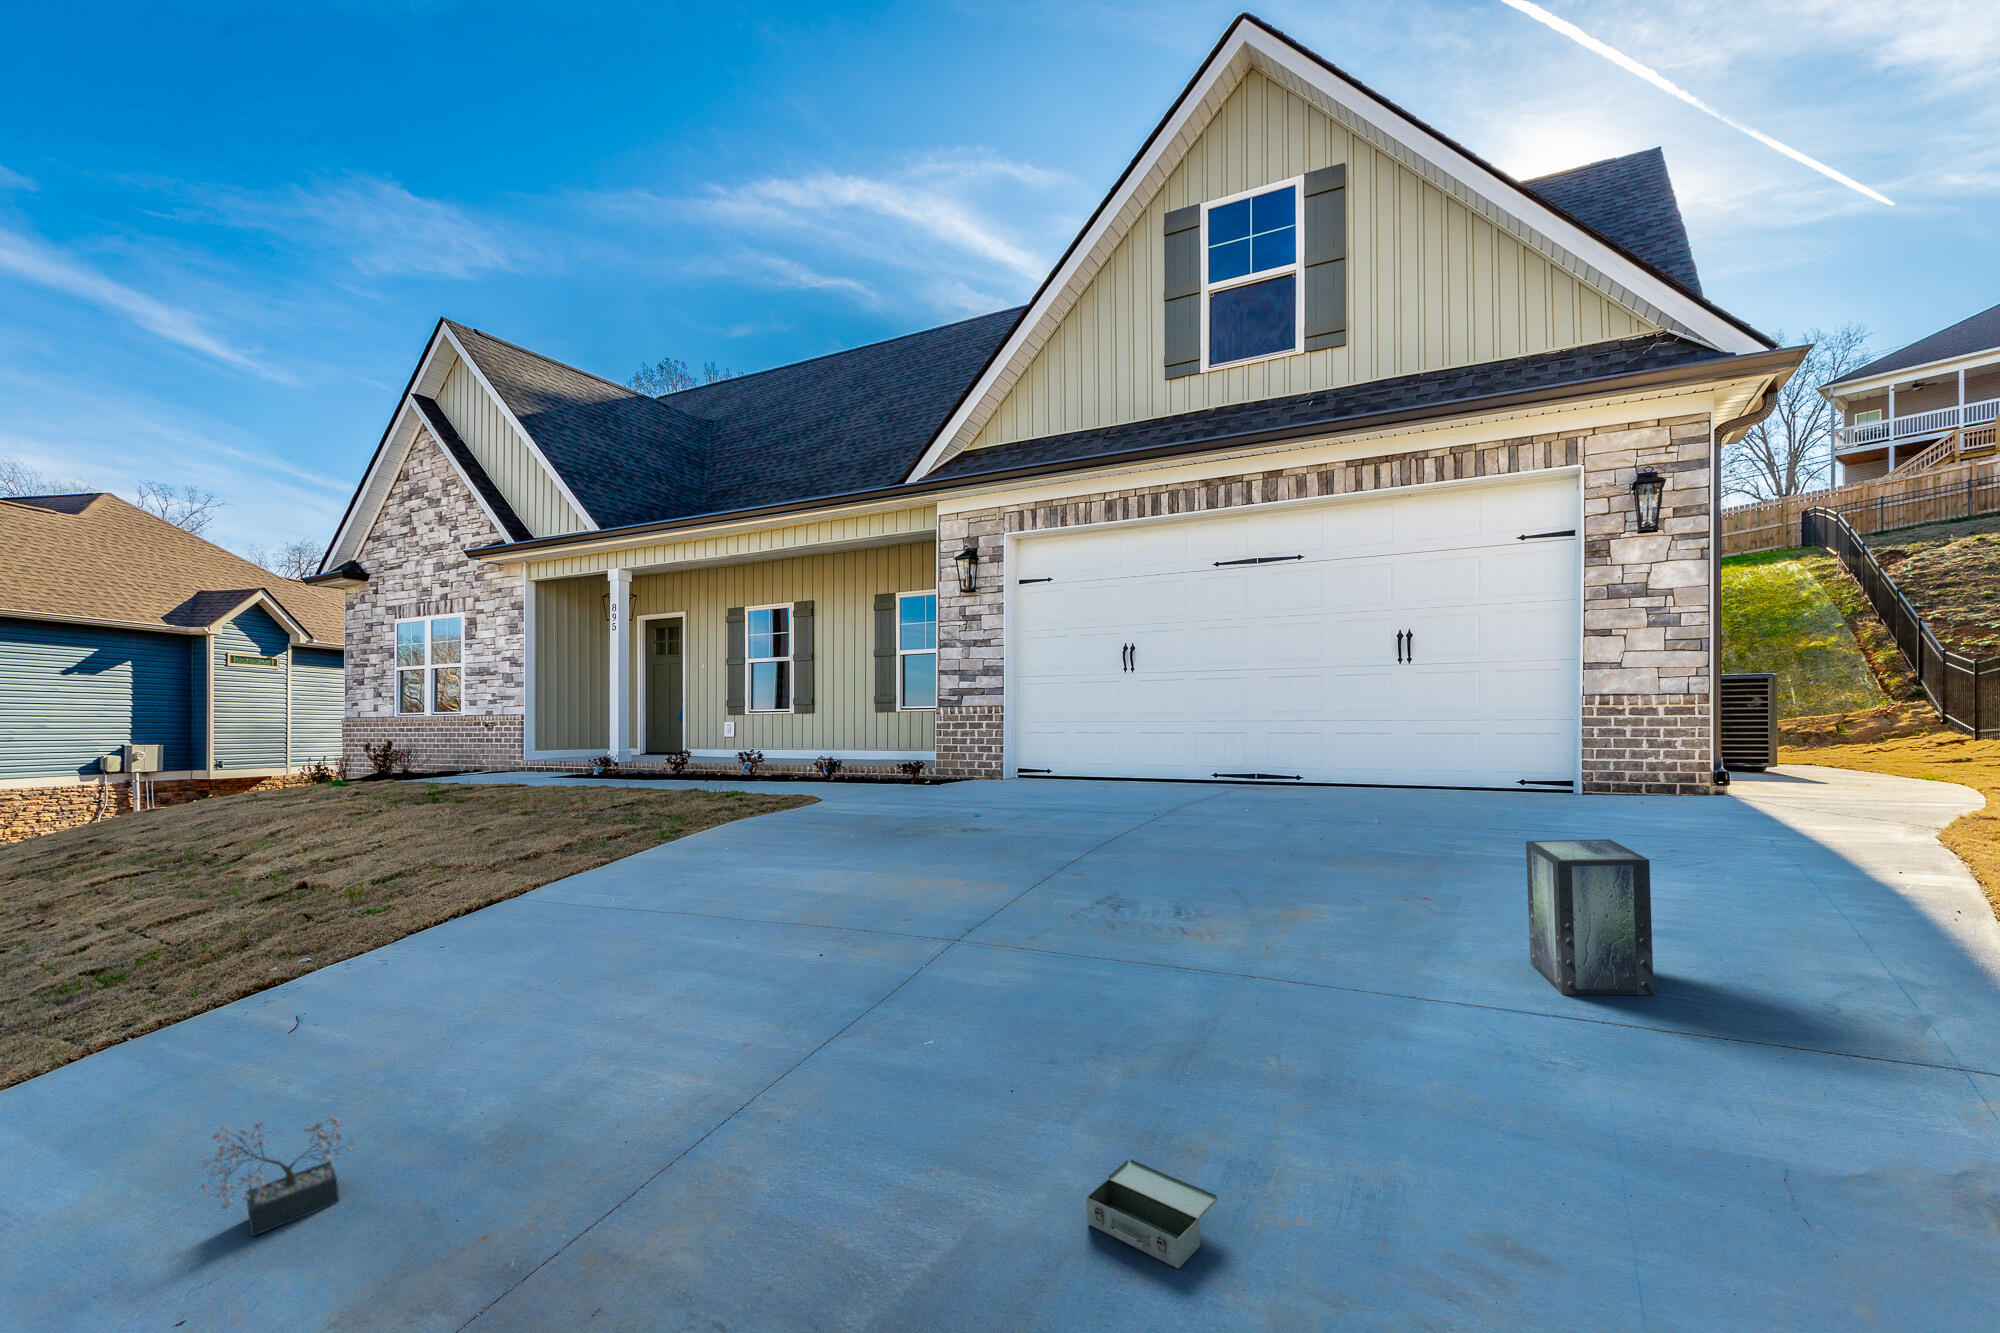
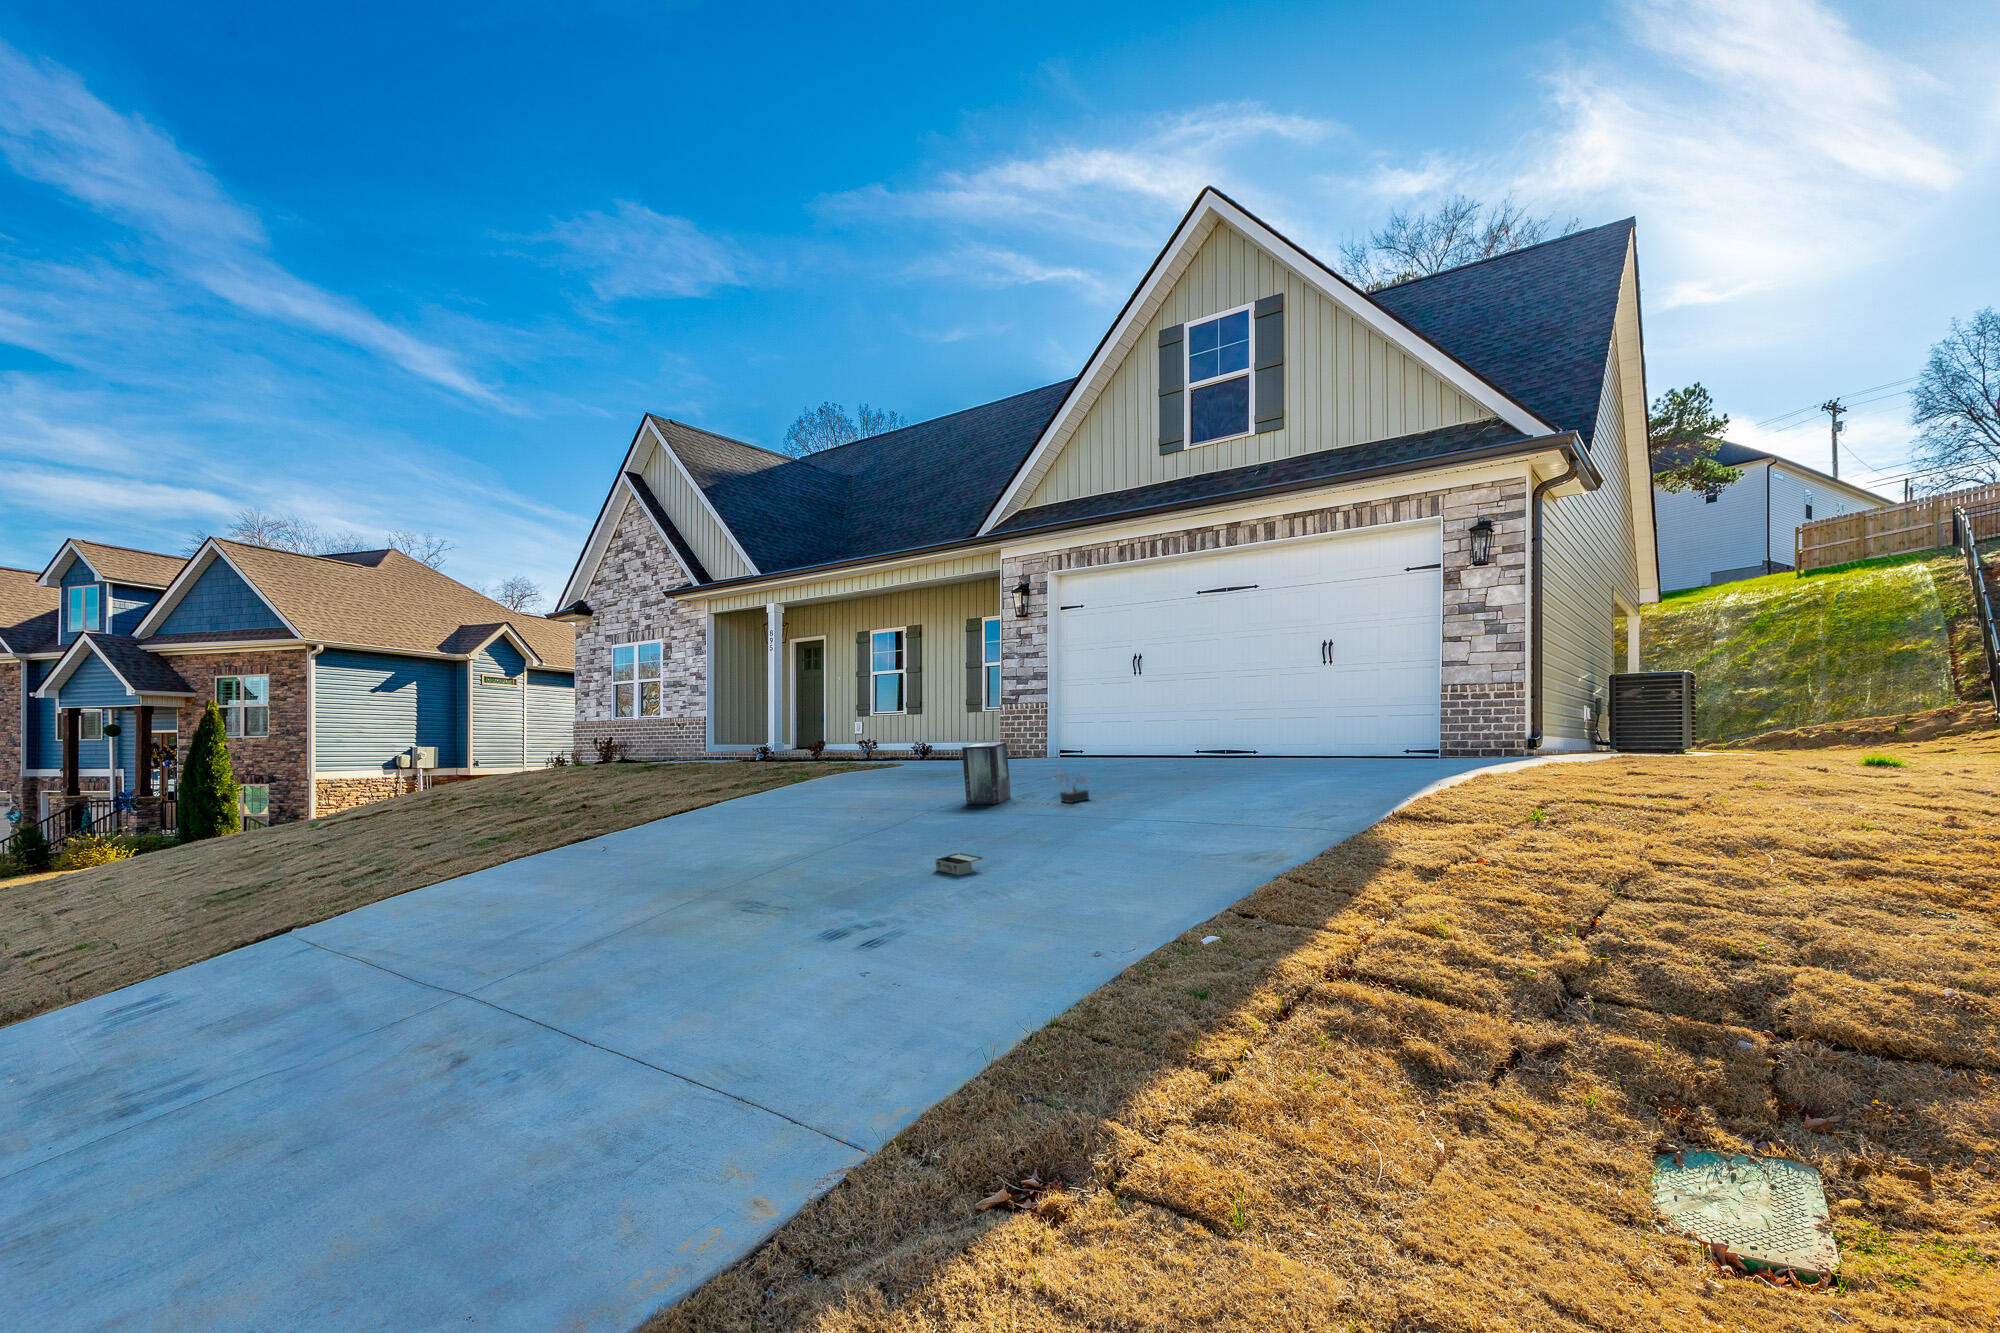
storage box: present [1526,839,1654,995] -> present [962,742,1011,804]
decorative plant: present [201,1117,356,1237] -> present [1053,772,1089,803]

